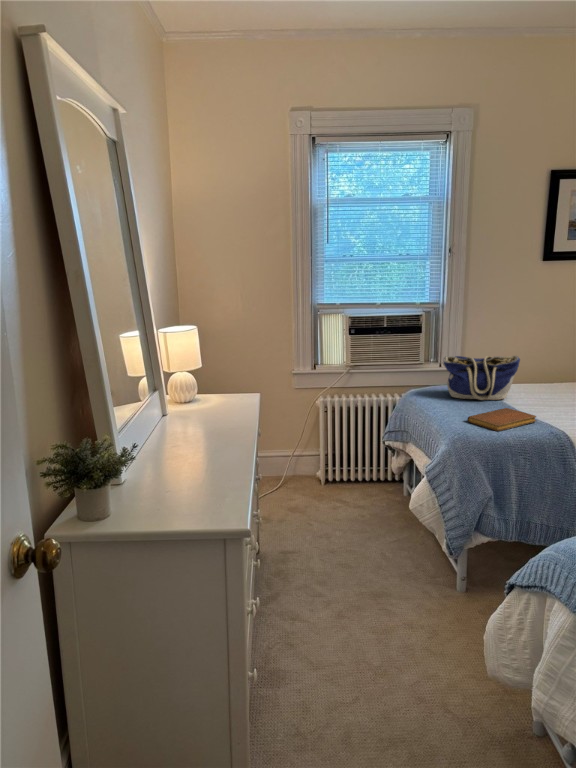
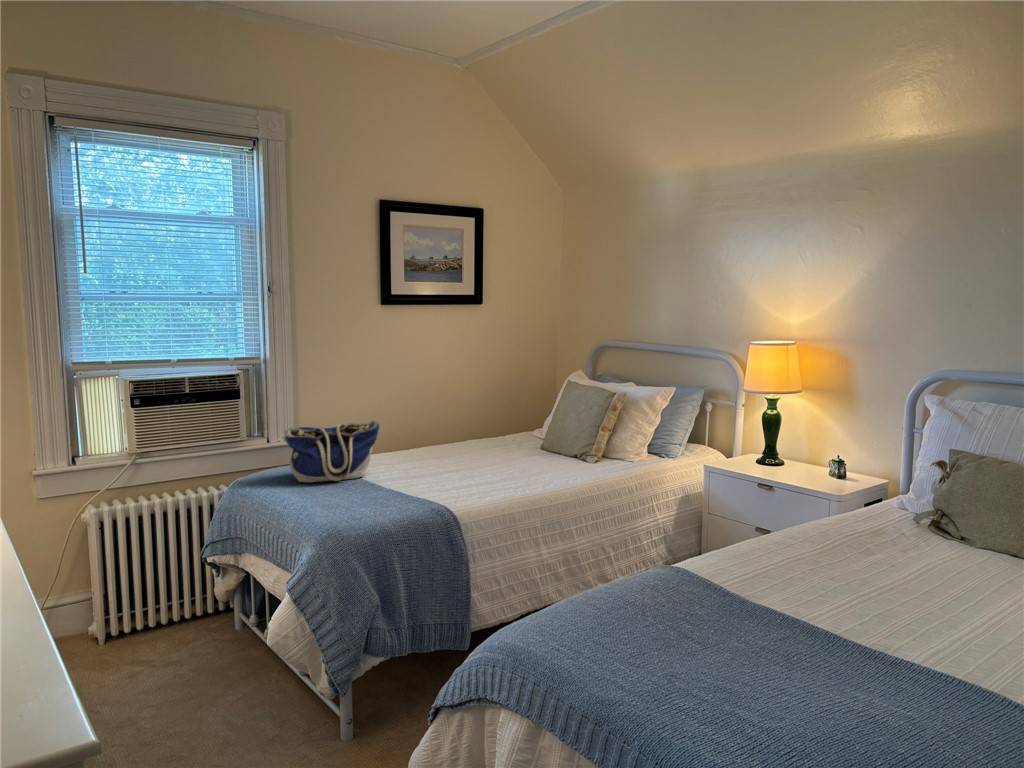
notebook: present [467,408,536,431] -> none [331,487,411,518]

